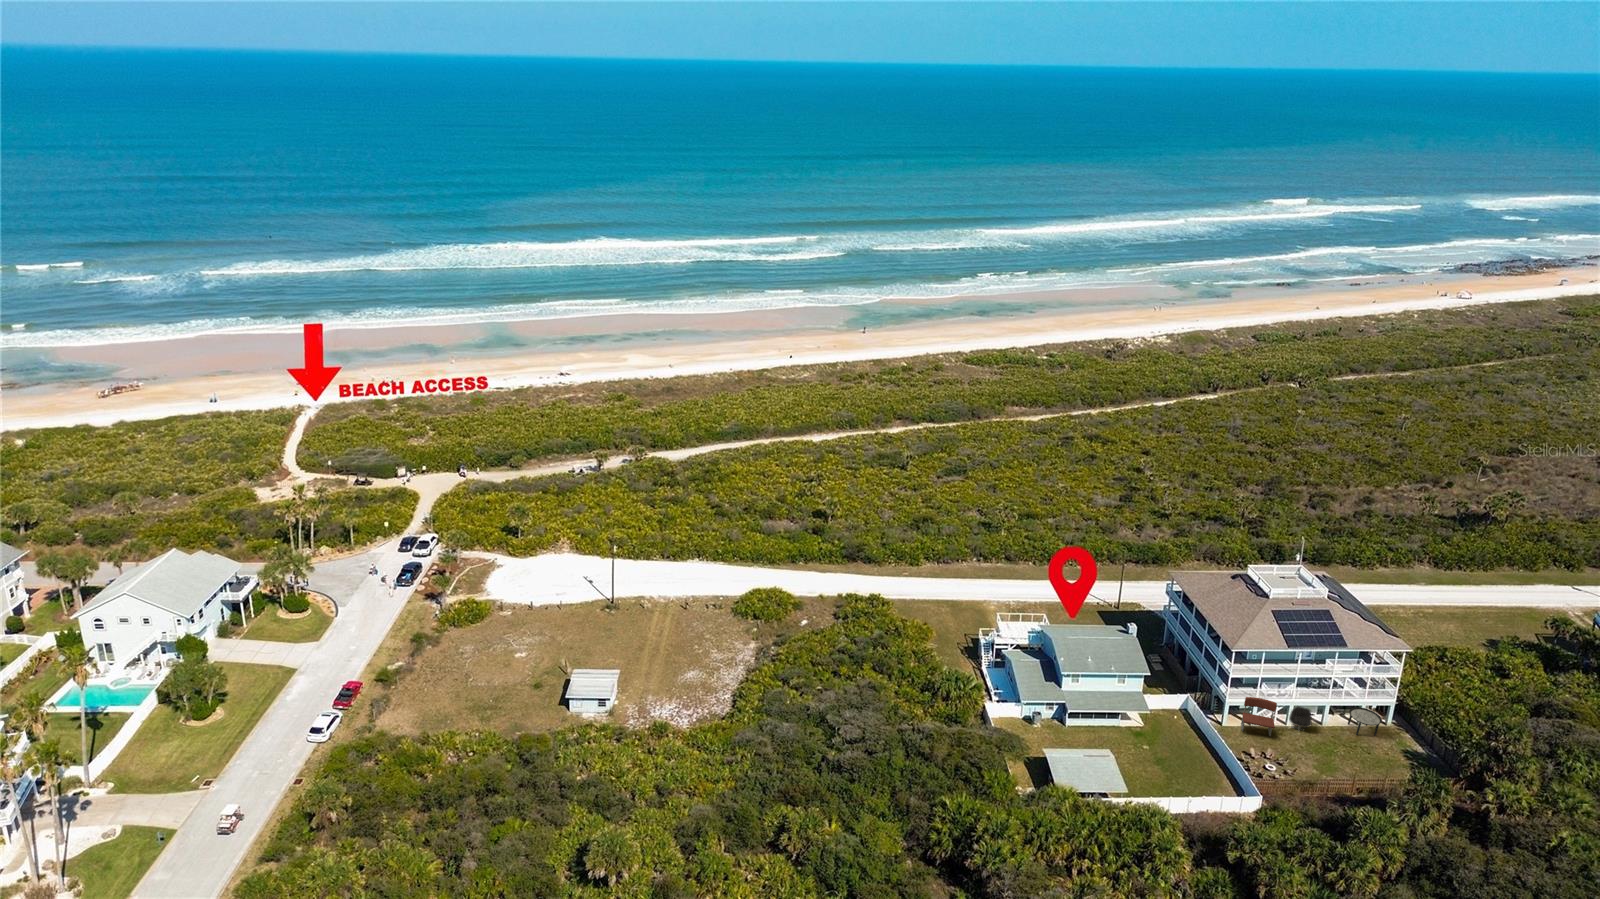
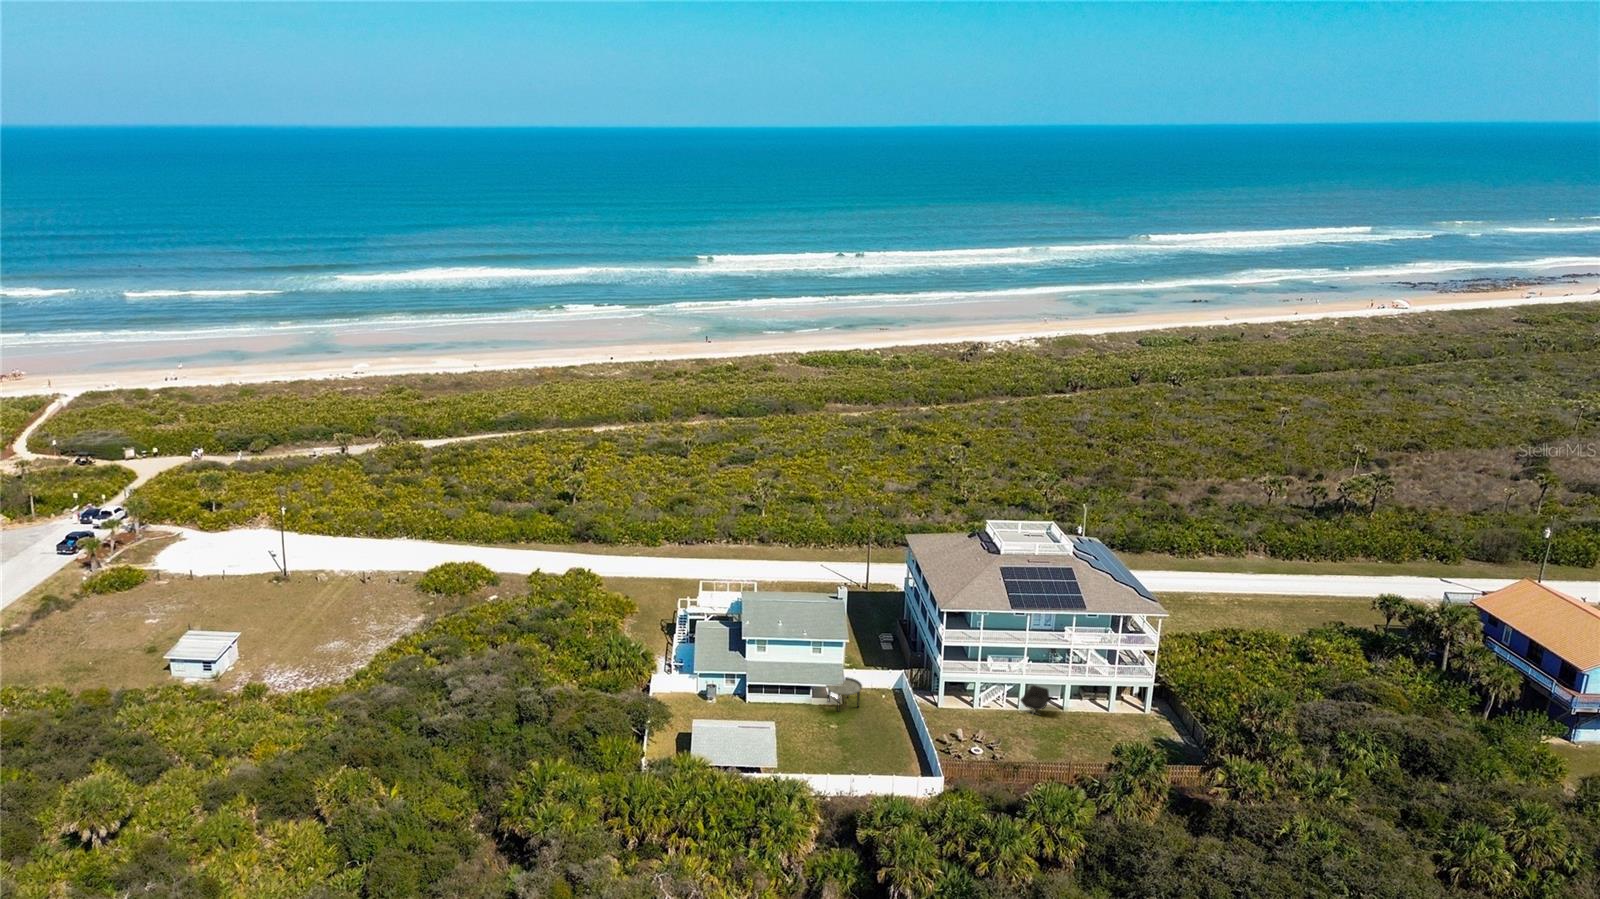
bench: present [1241,697,1277,736] -> none [960,671,1001,720]
round table: present [1348,707,1382,736] -> present [827,677,862,711]

